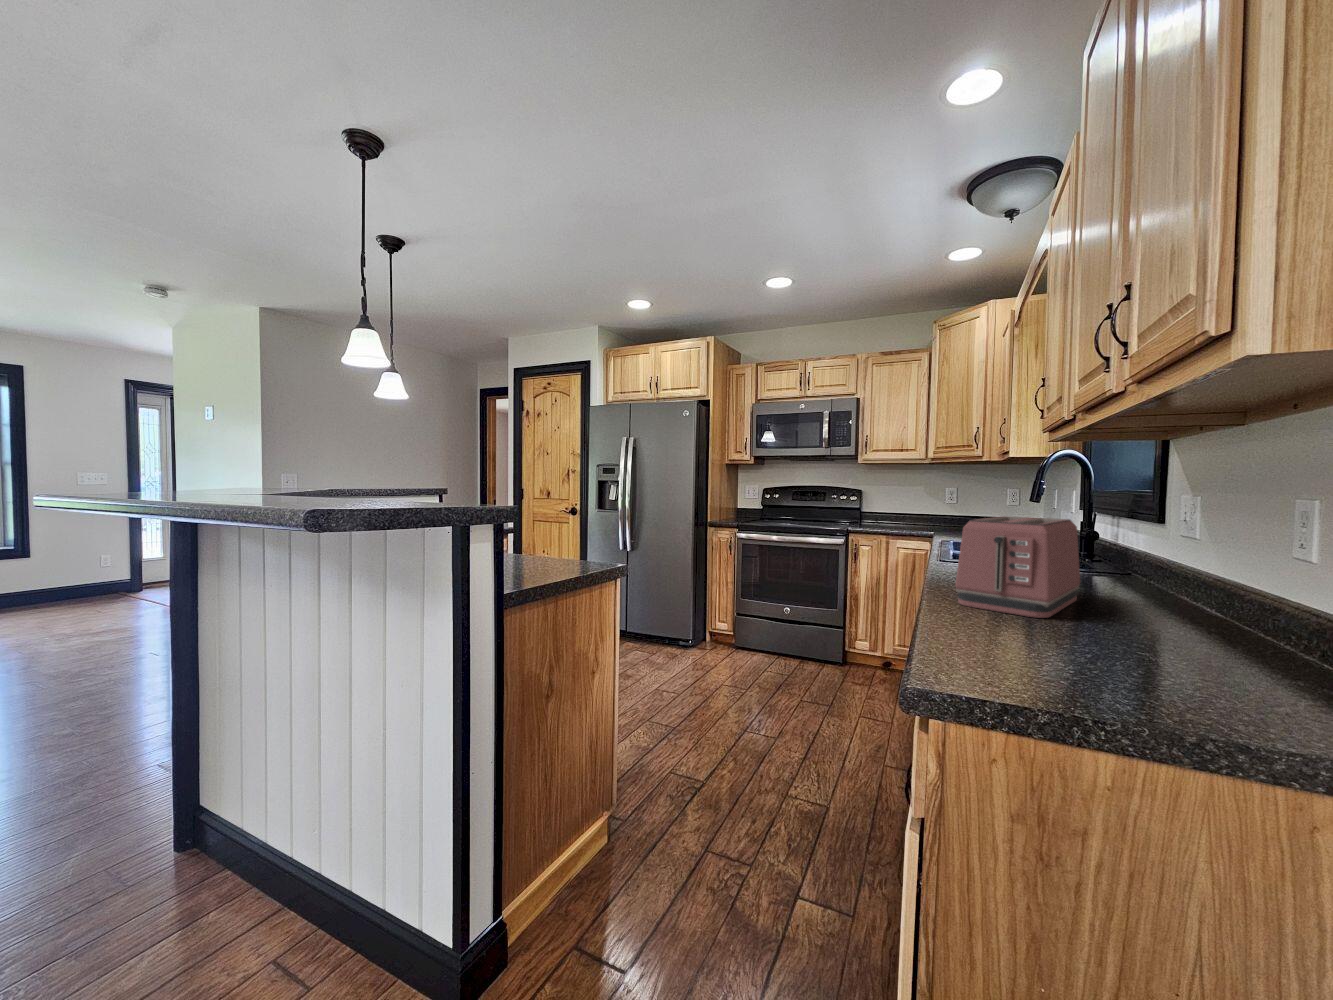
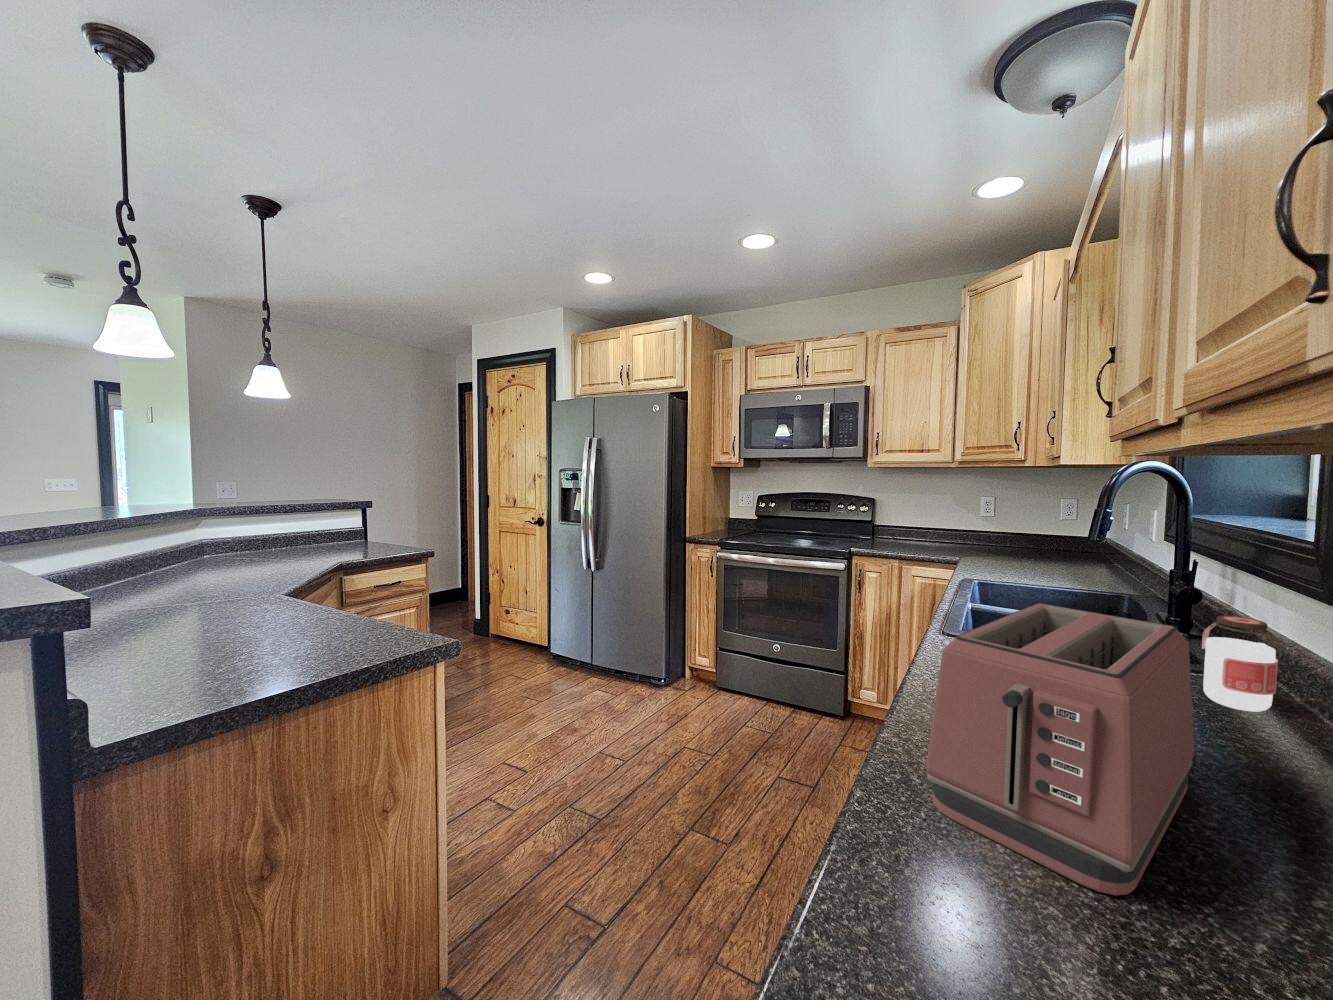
jar: none [1092,533,1131,585] -> present [1202,616,1282,712]

